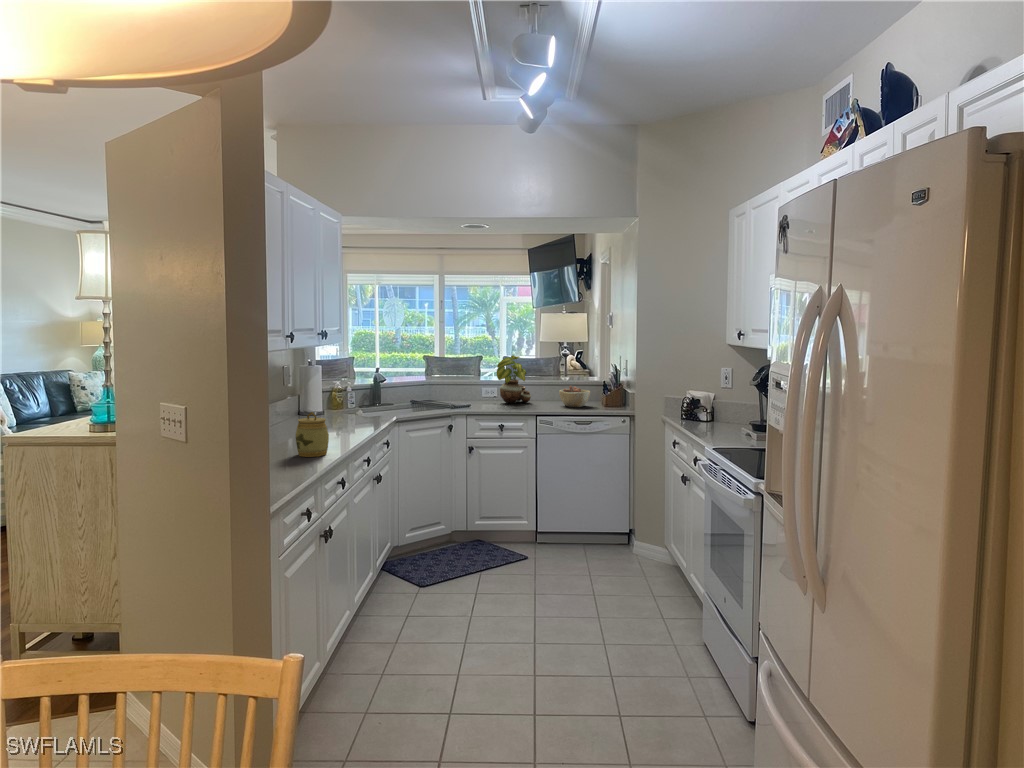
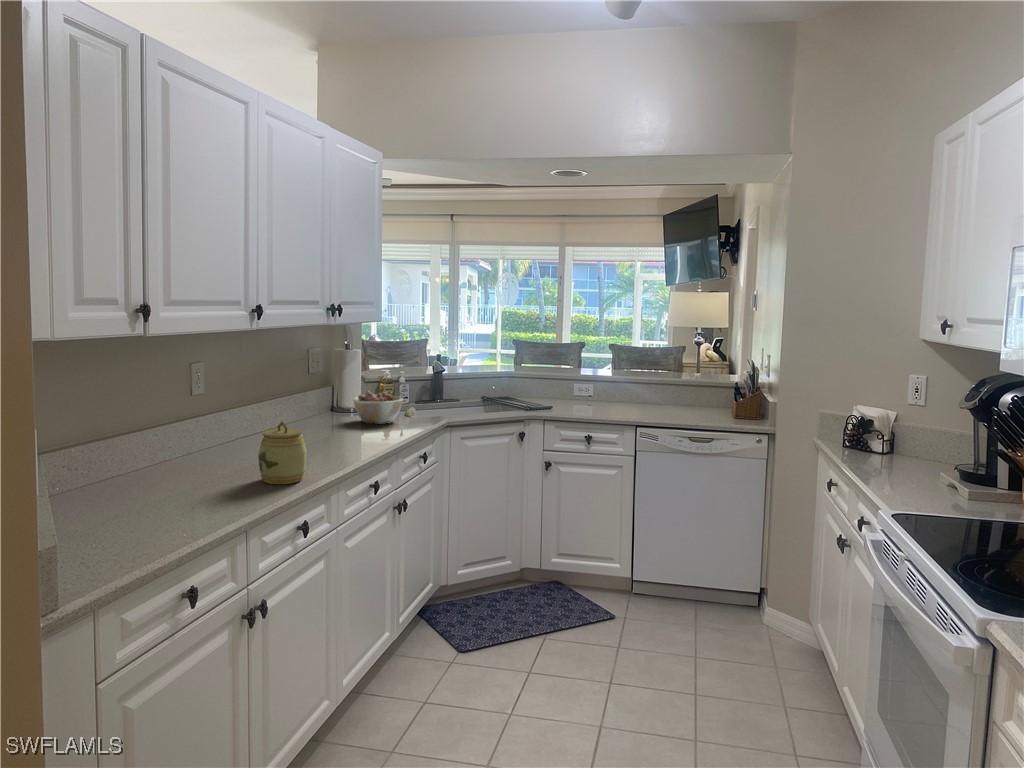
potted plant: present [497,355,531,403] -> none [587,345,636,407]
bowl: present [559,386,590,407] -> present [353,391,403,424]

